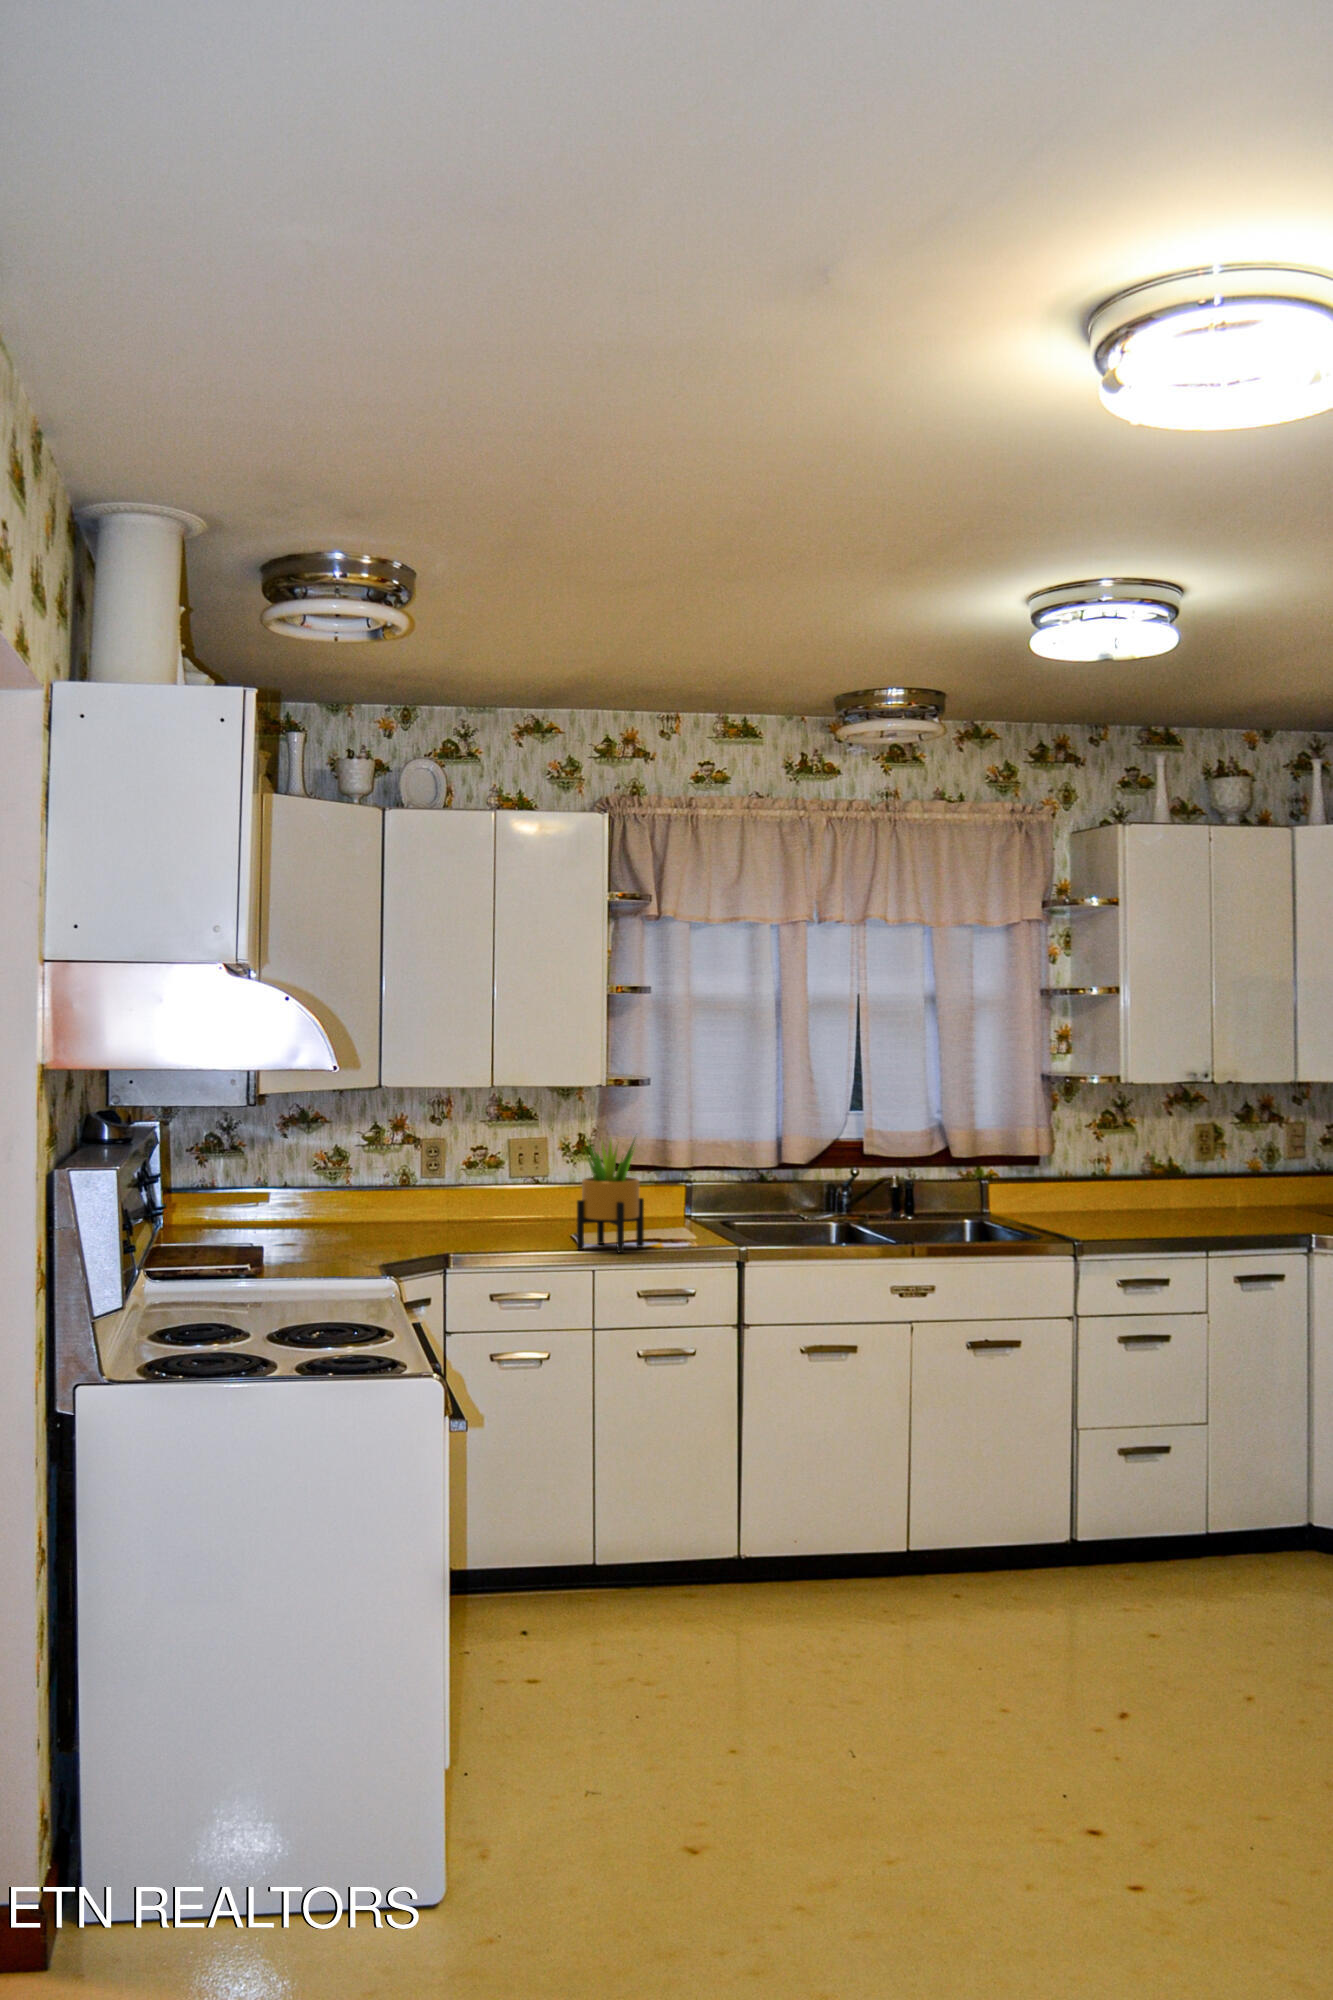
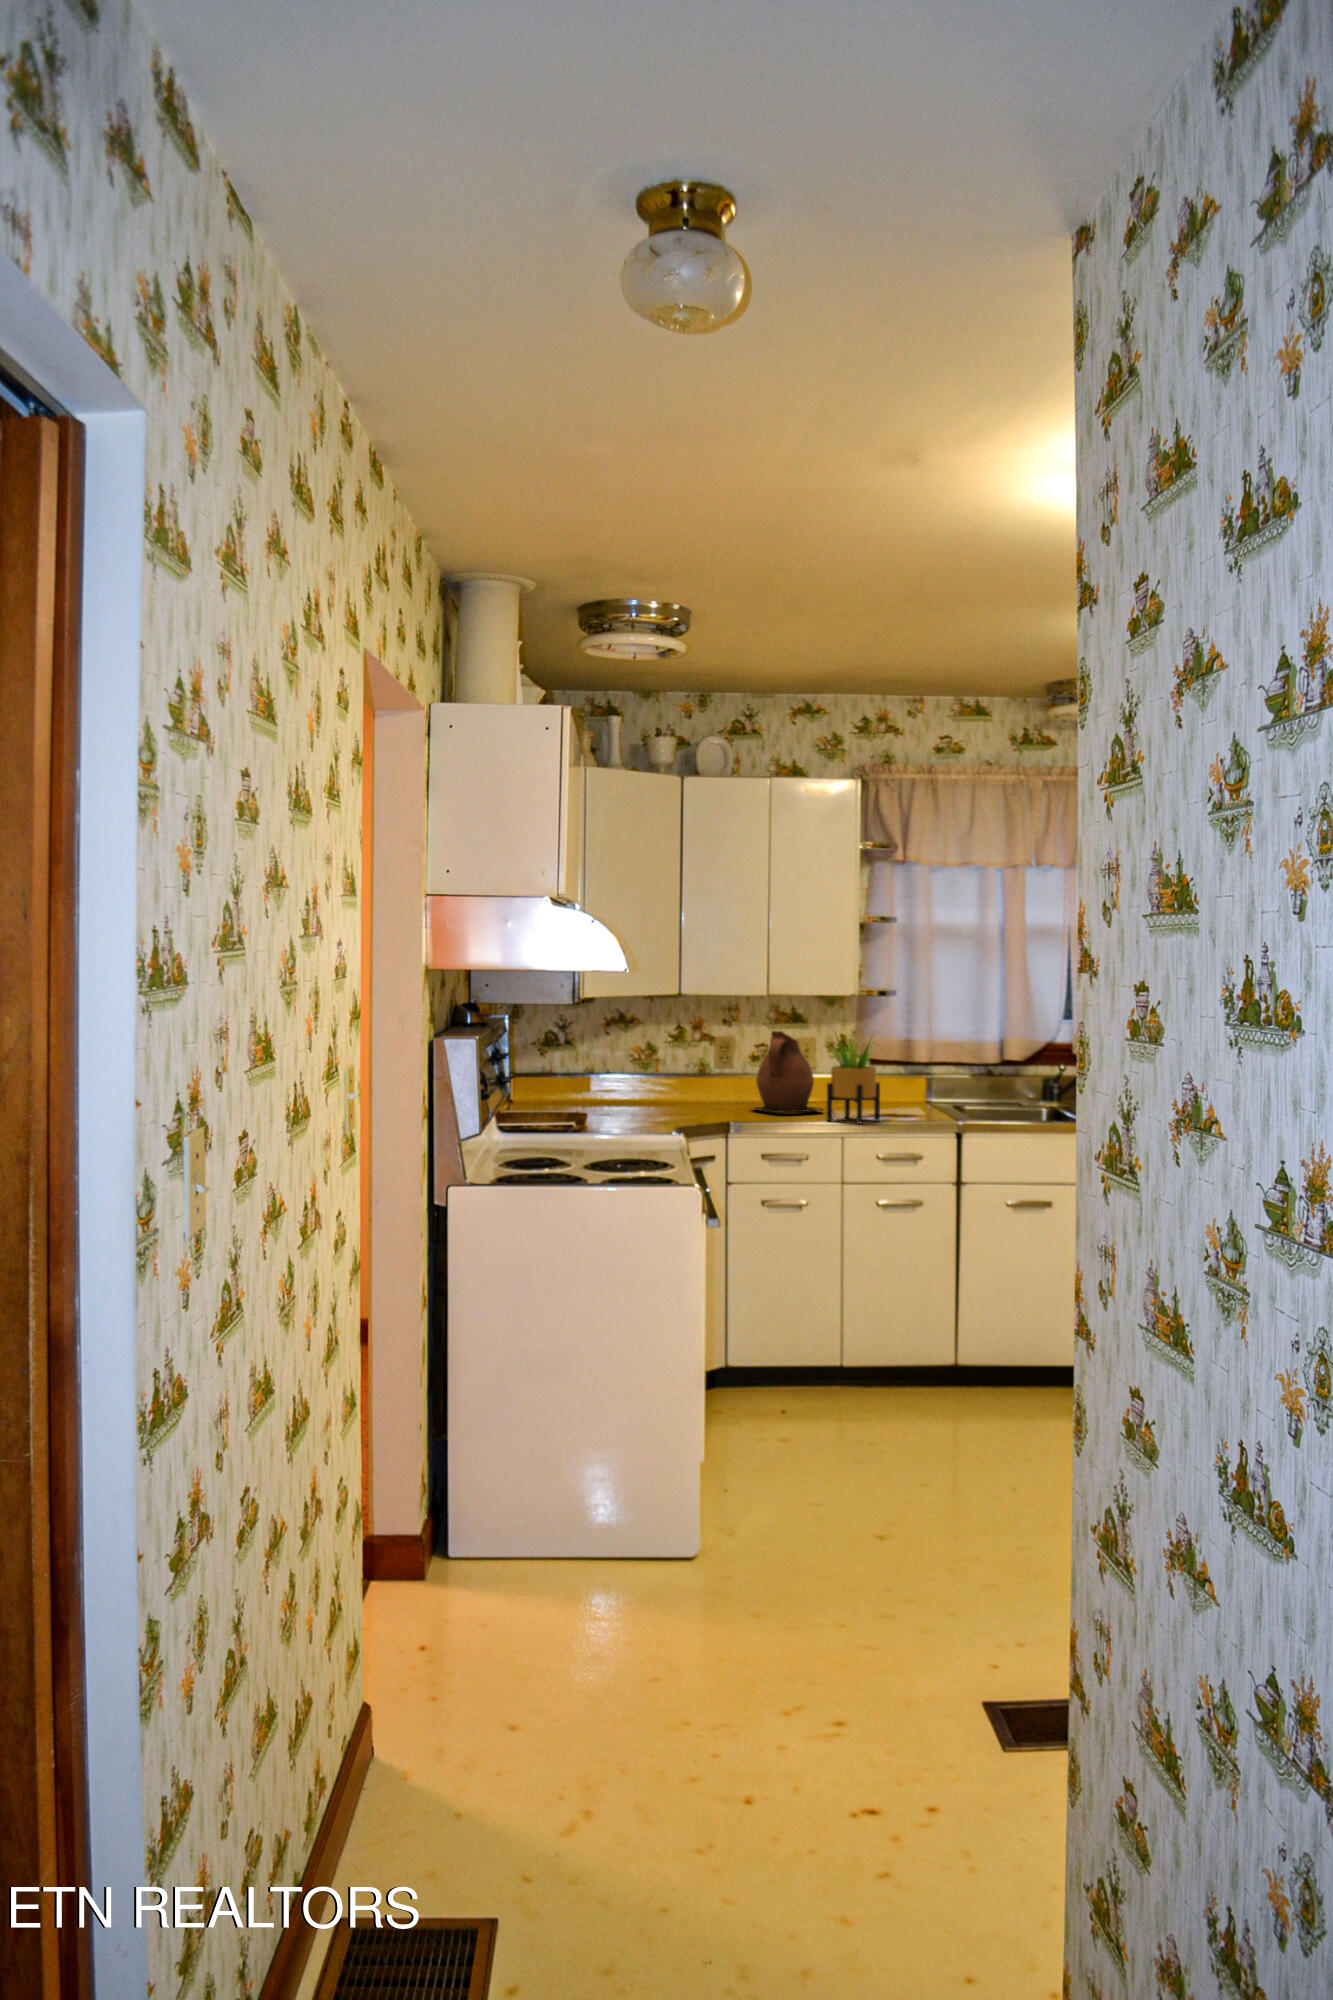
ceramic pitcher: none [470,1133,569,1240] -> present [754,1031,823,1113]

